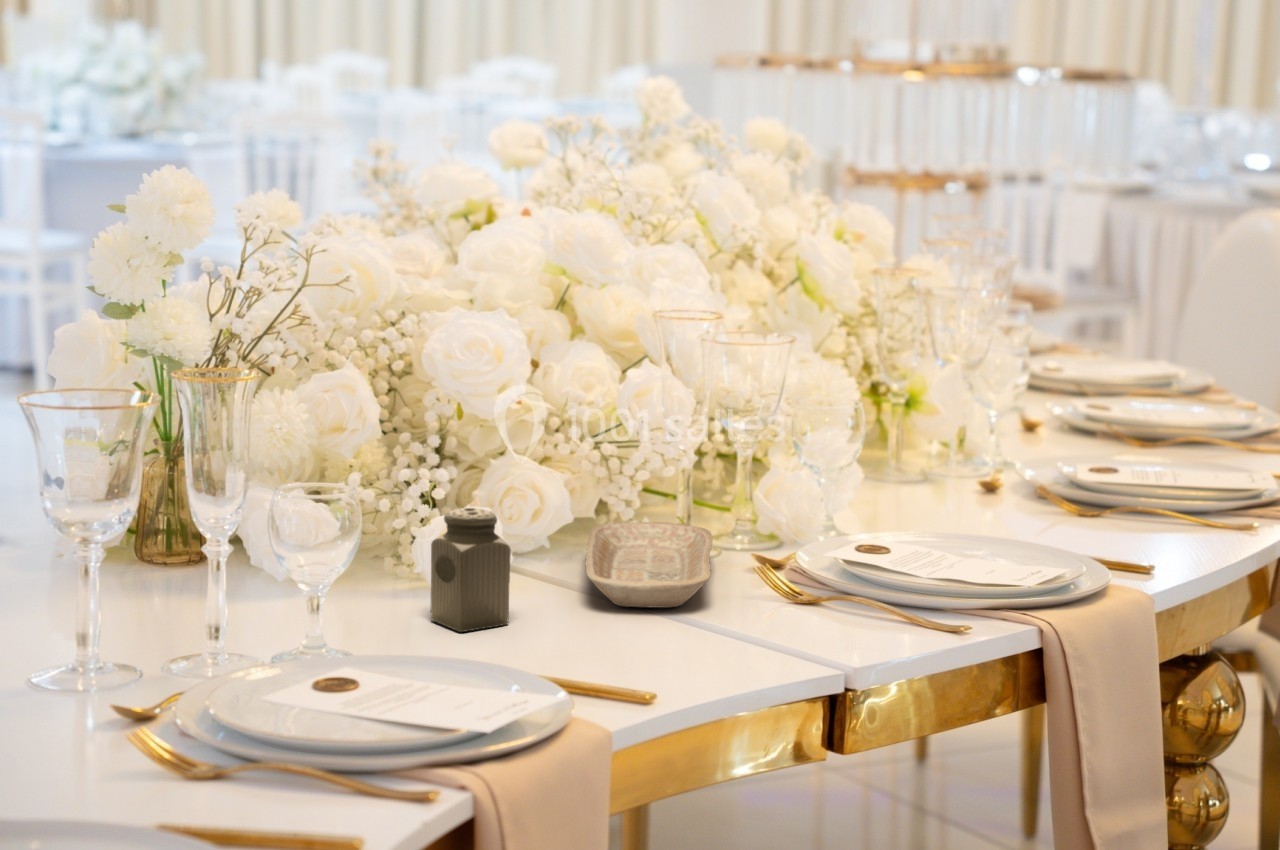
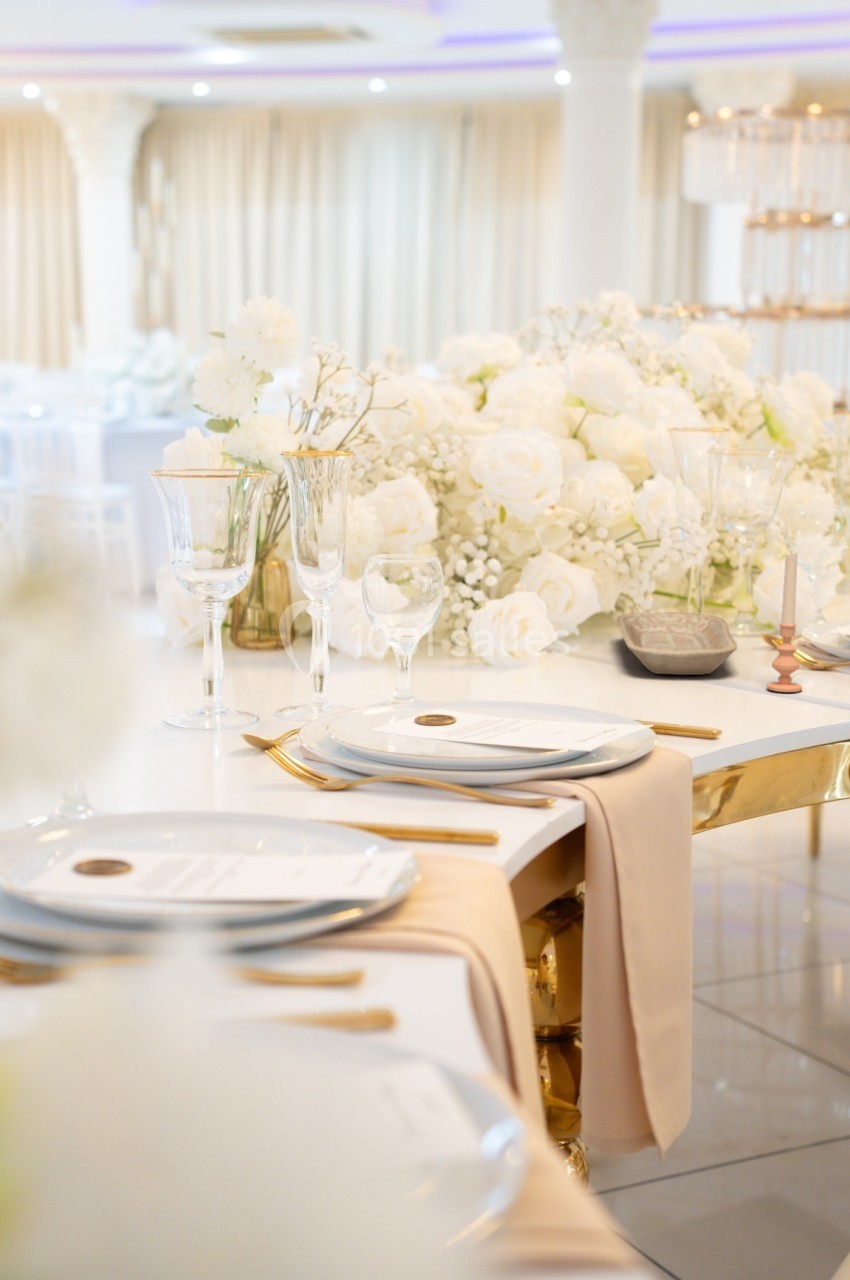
candle: none [736,475,775,634] -> present [767,553,802,692]
salt shaker: present [431,508,511,632] -> none [495,585,566,691]

